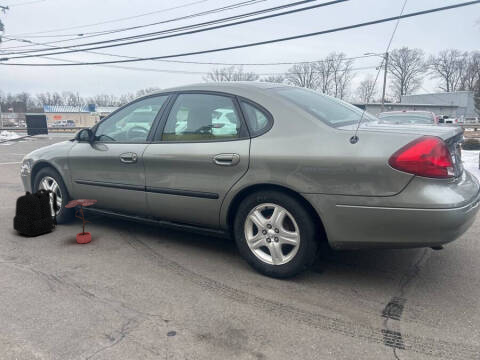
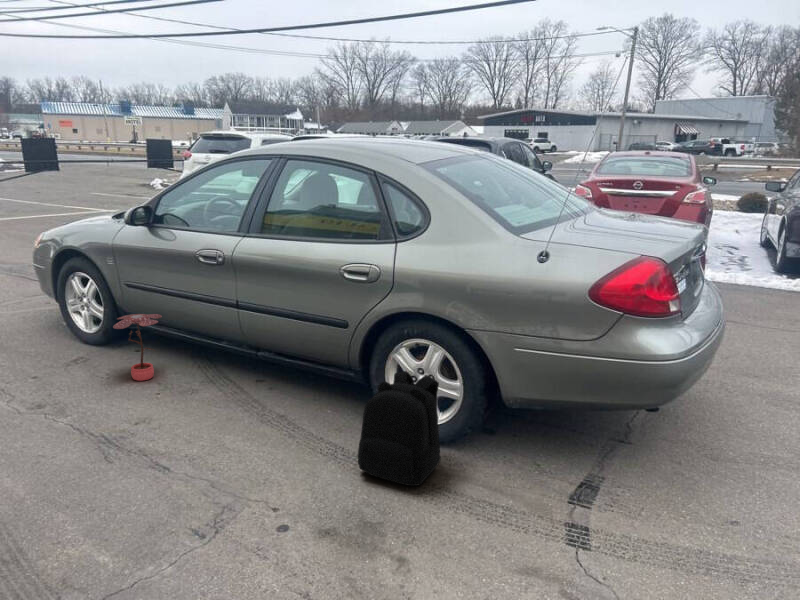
backpack: present [13,189,57,236] -> present [358,371,441,486]

